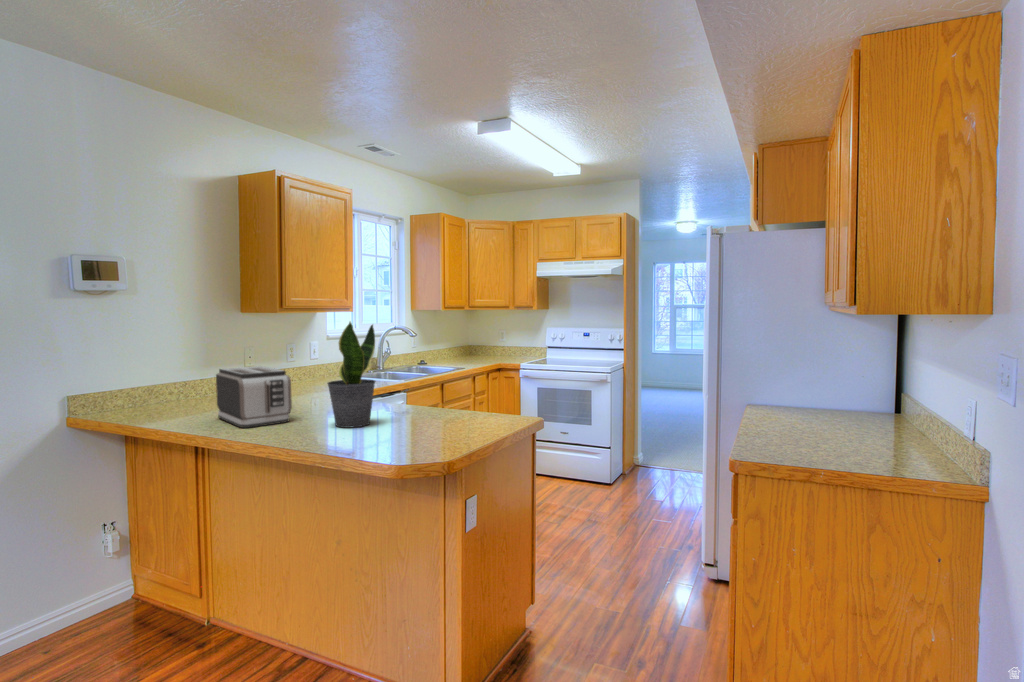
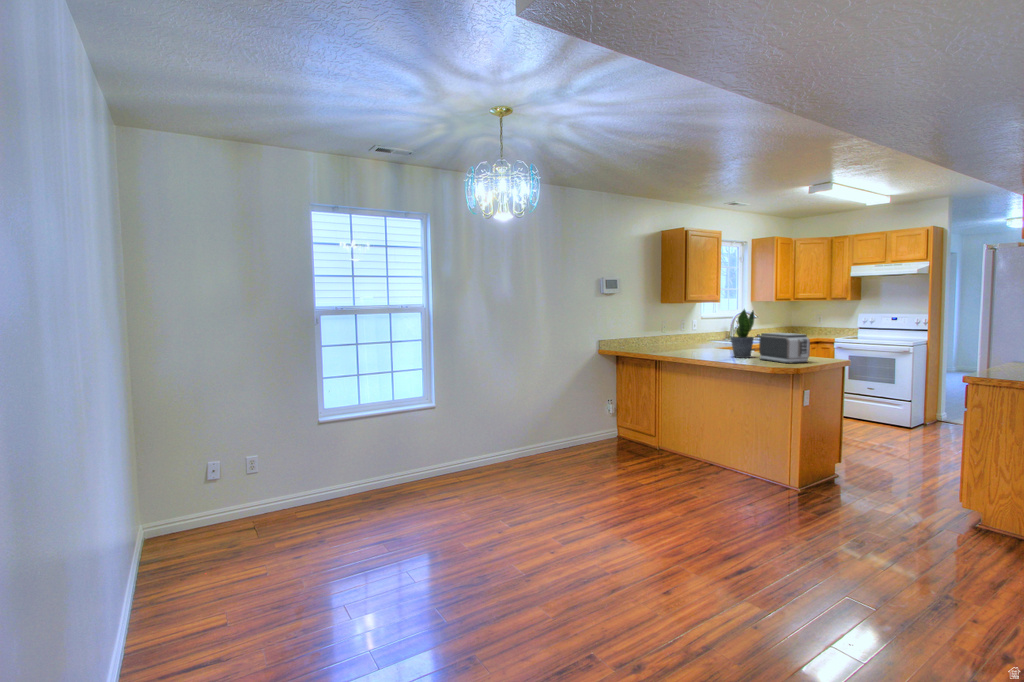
toaster: present [216,366,292,428] -> present [759,333,810,363]

